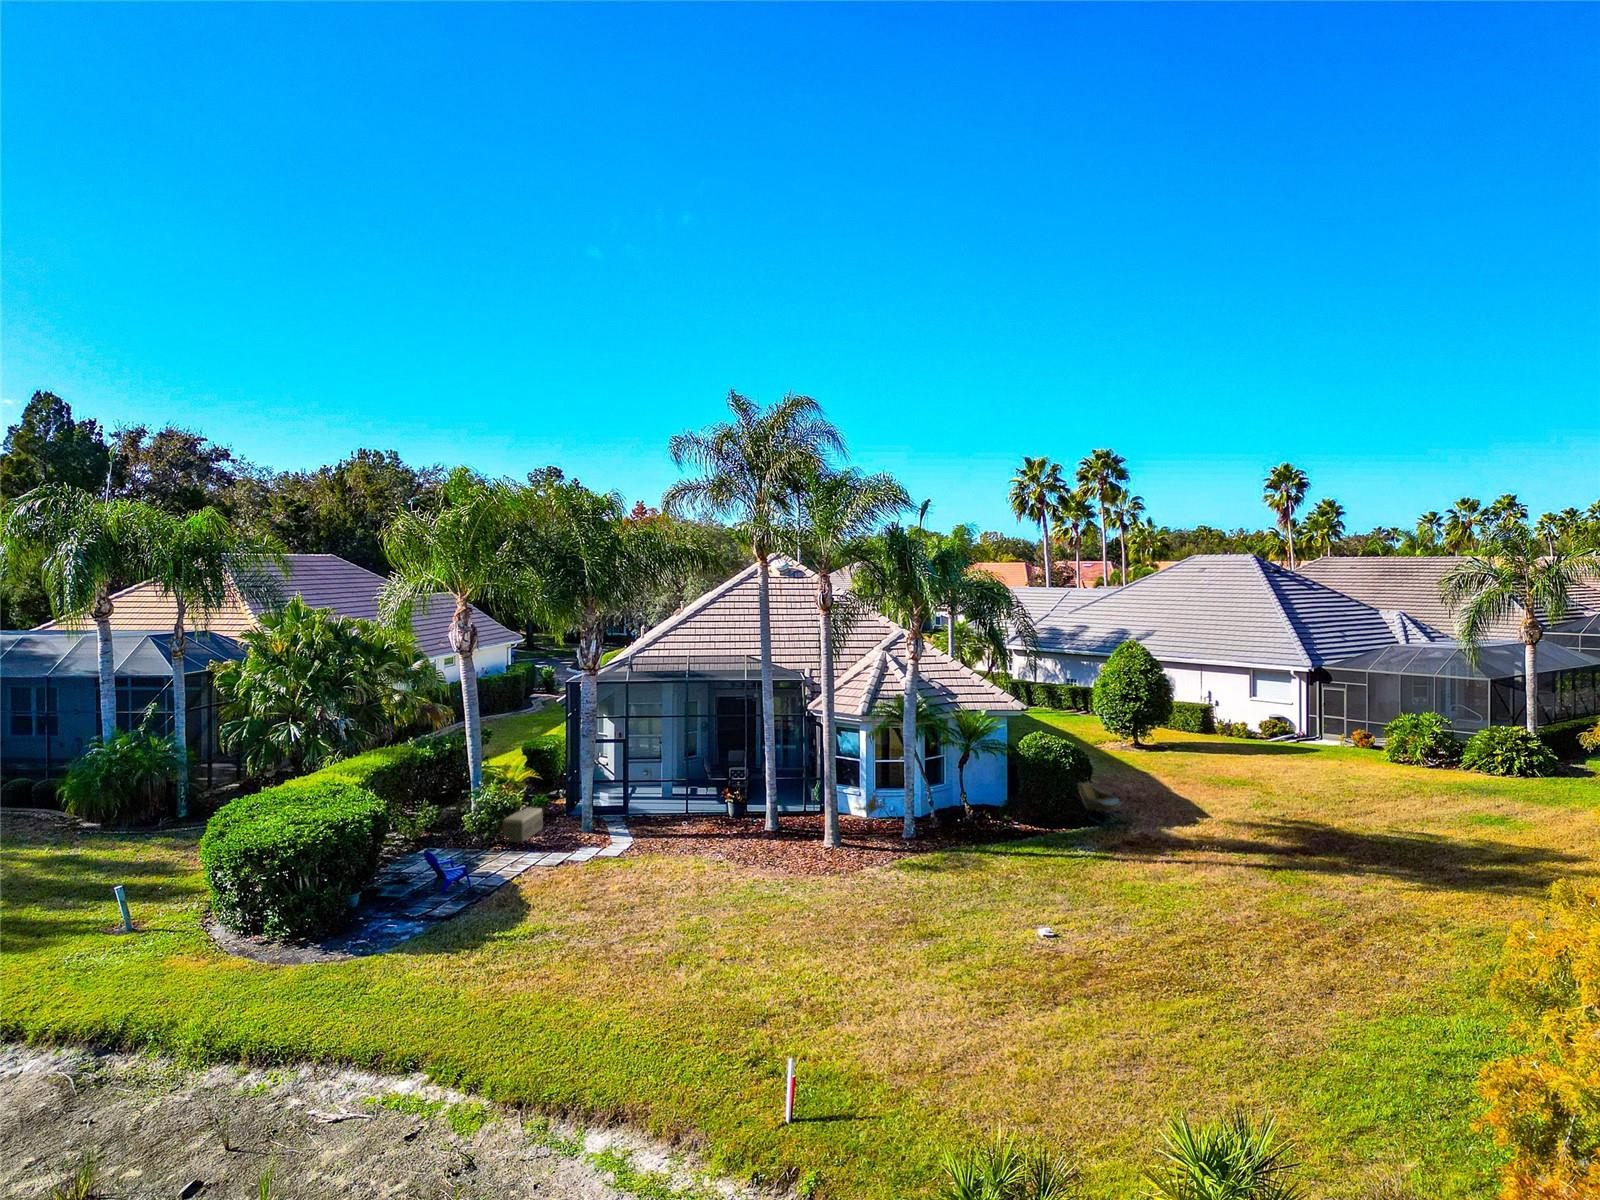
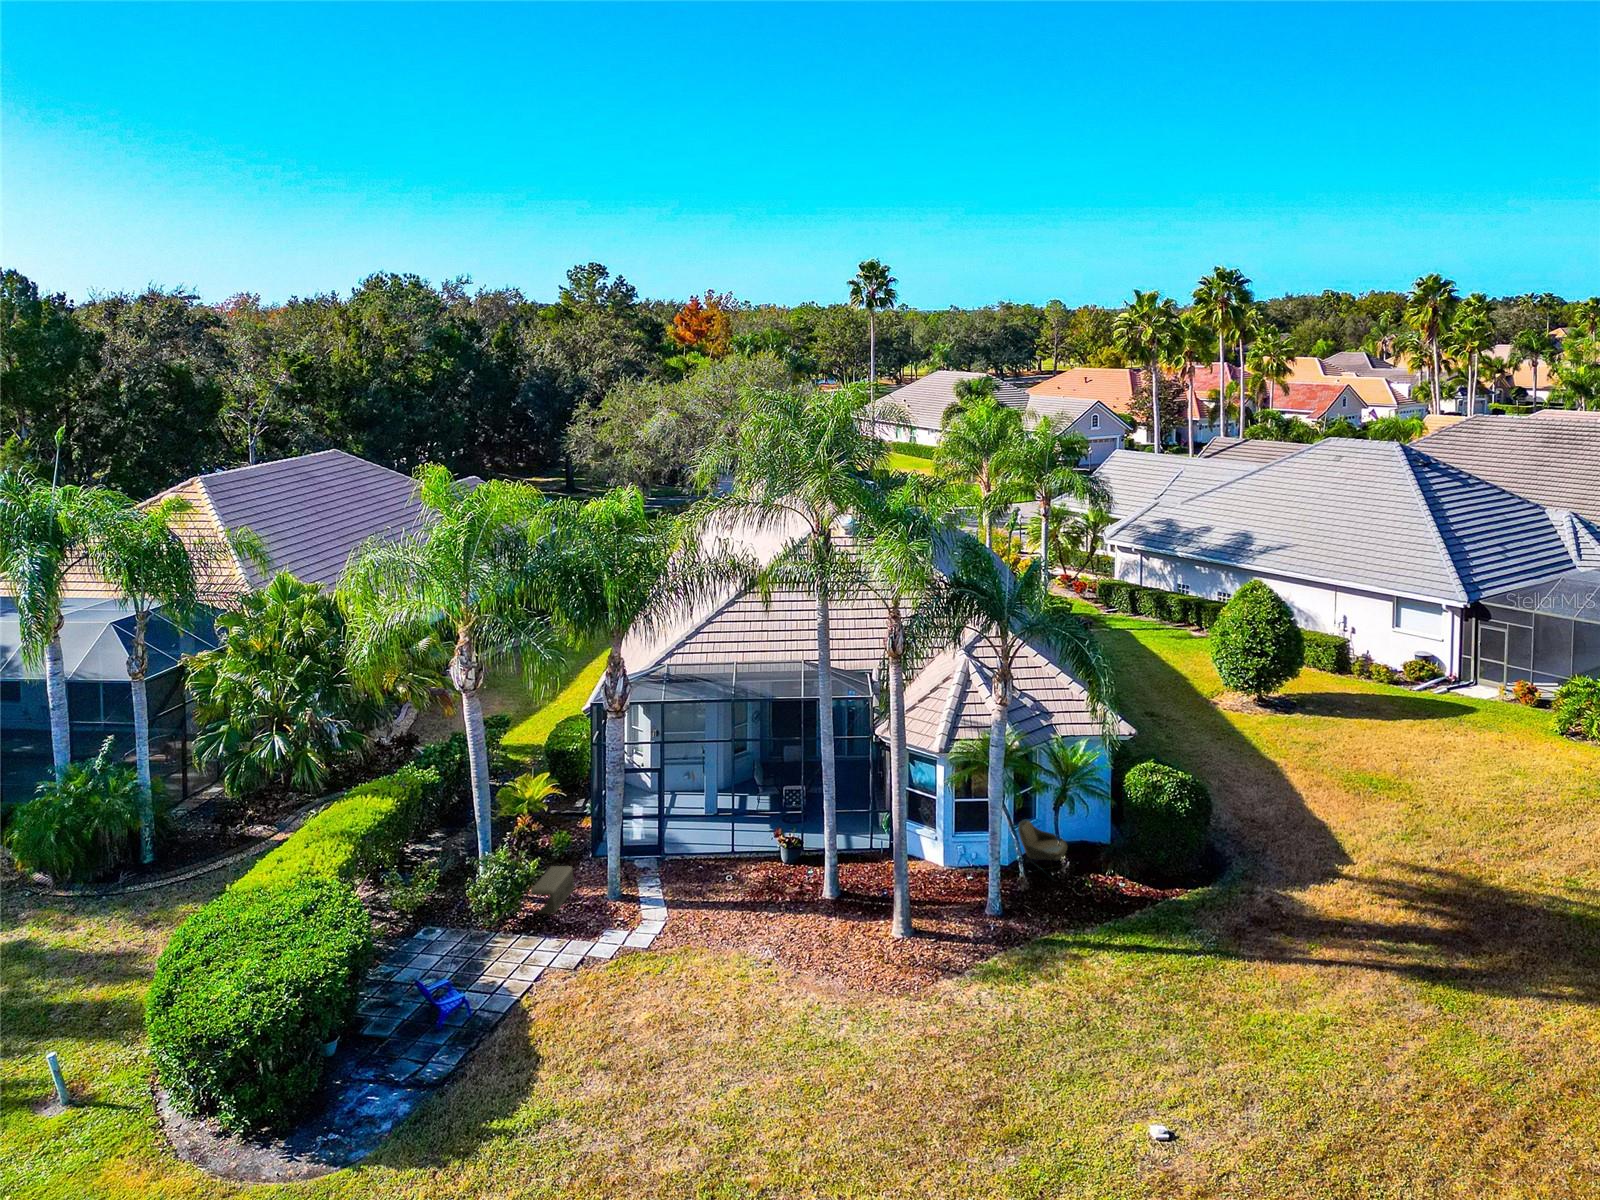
lounge chair: present [1078,782,1121,824] -> present [1018,820,1067,881]
potted tree: present [854,793,885,832] -> none [933,834,972,881]

